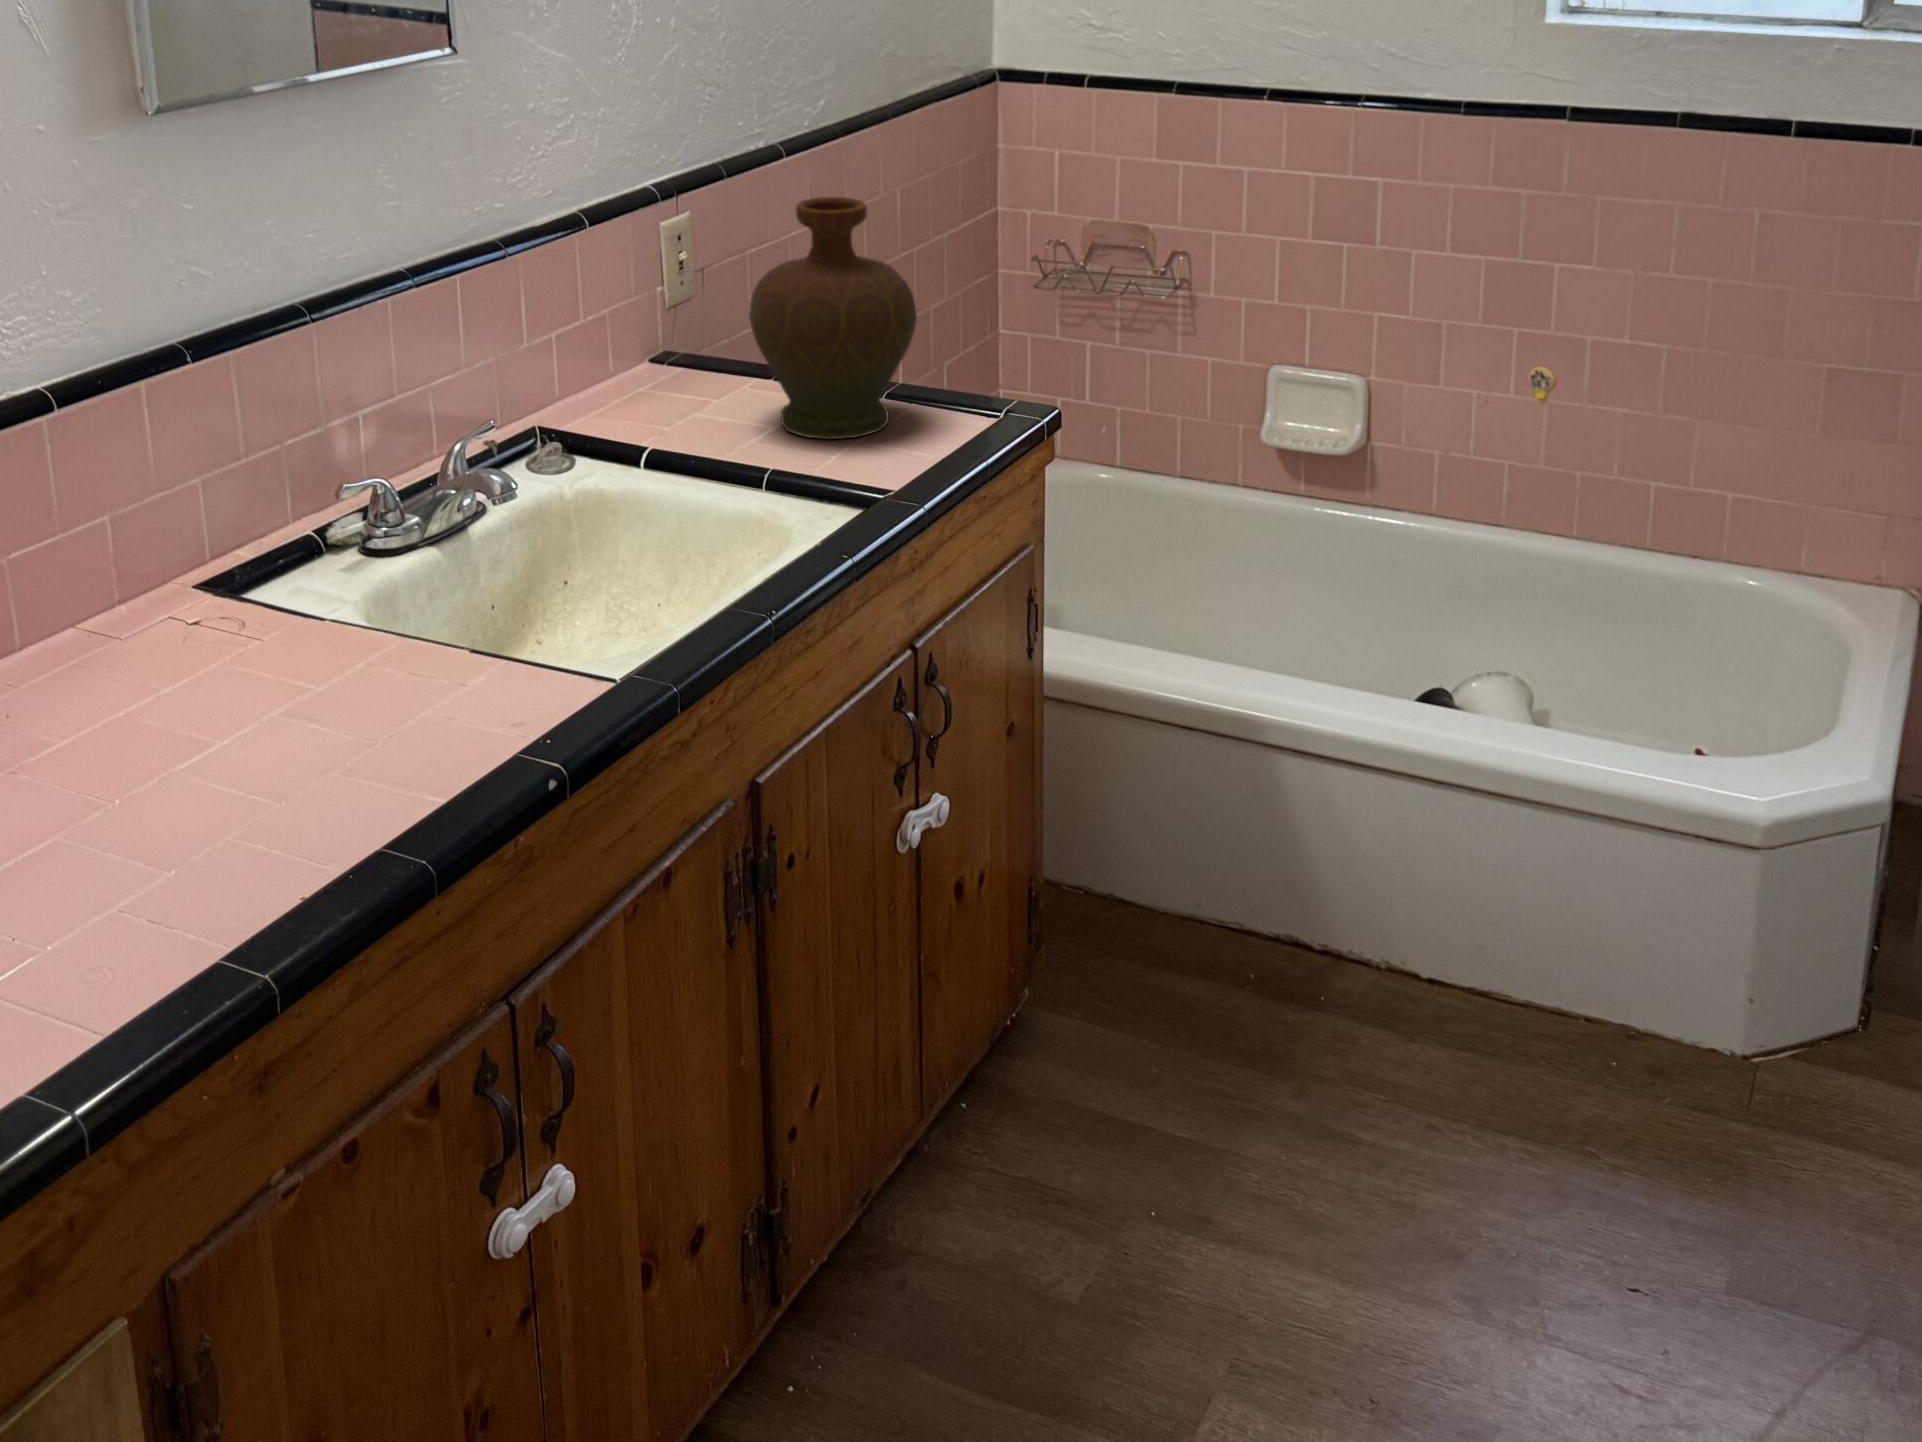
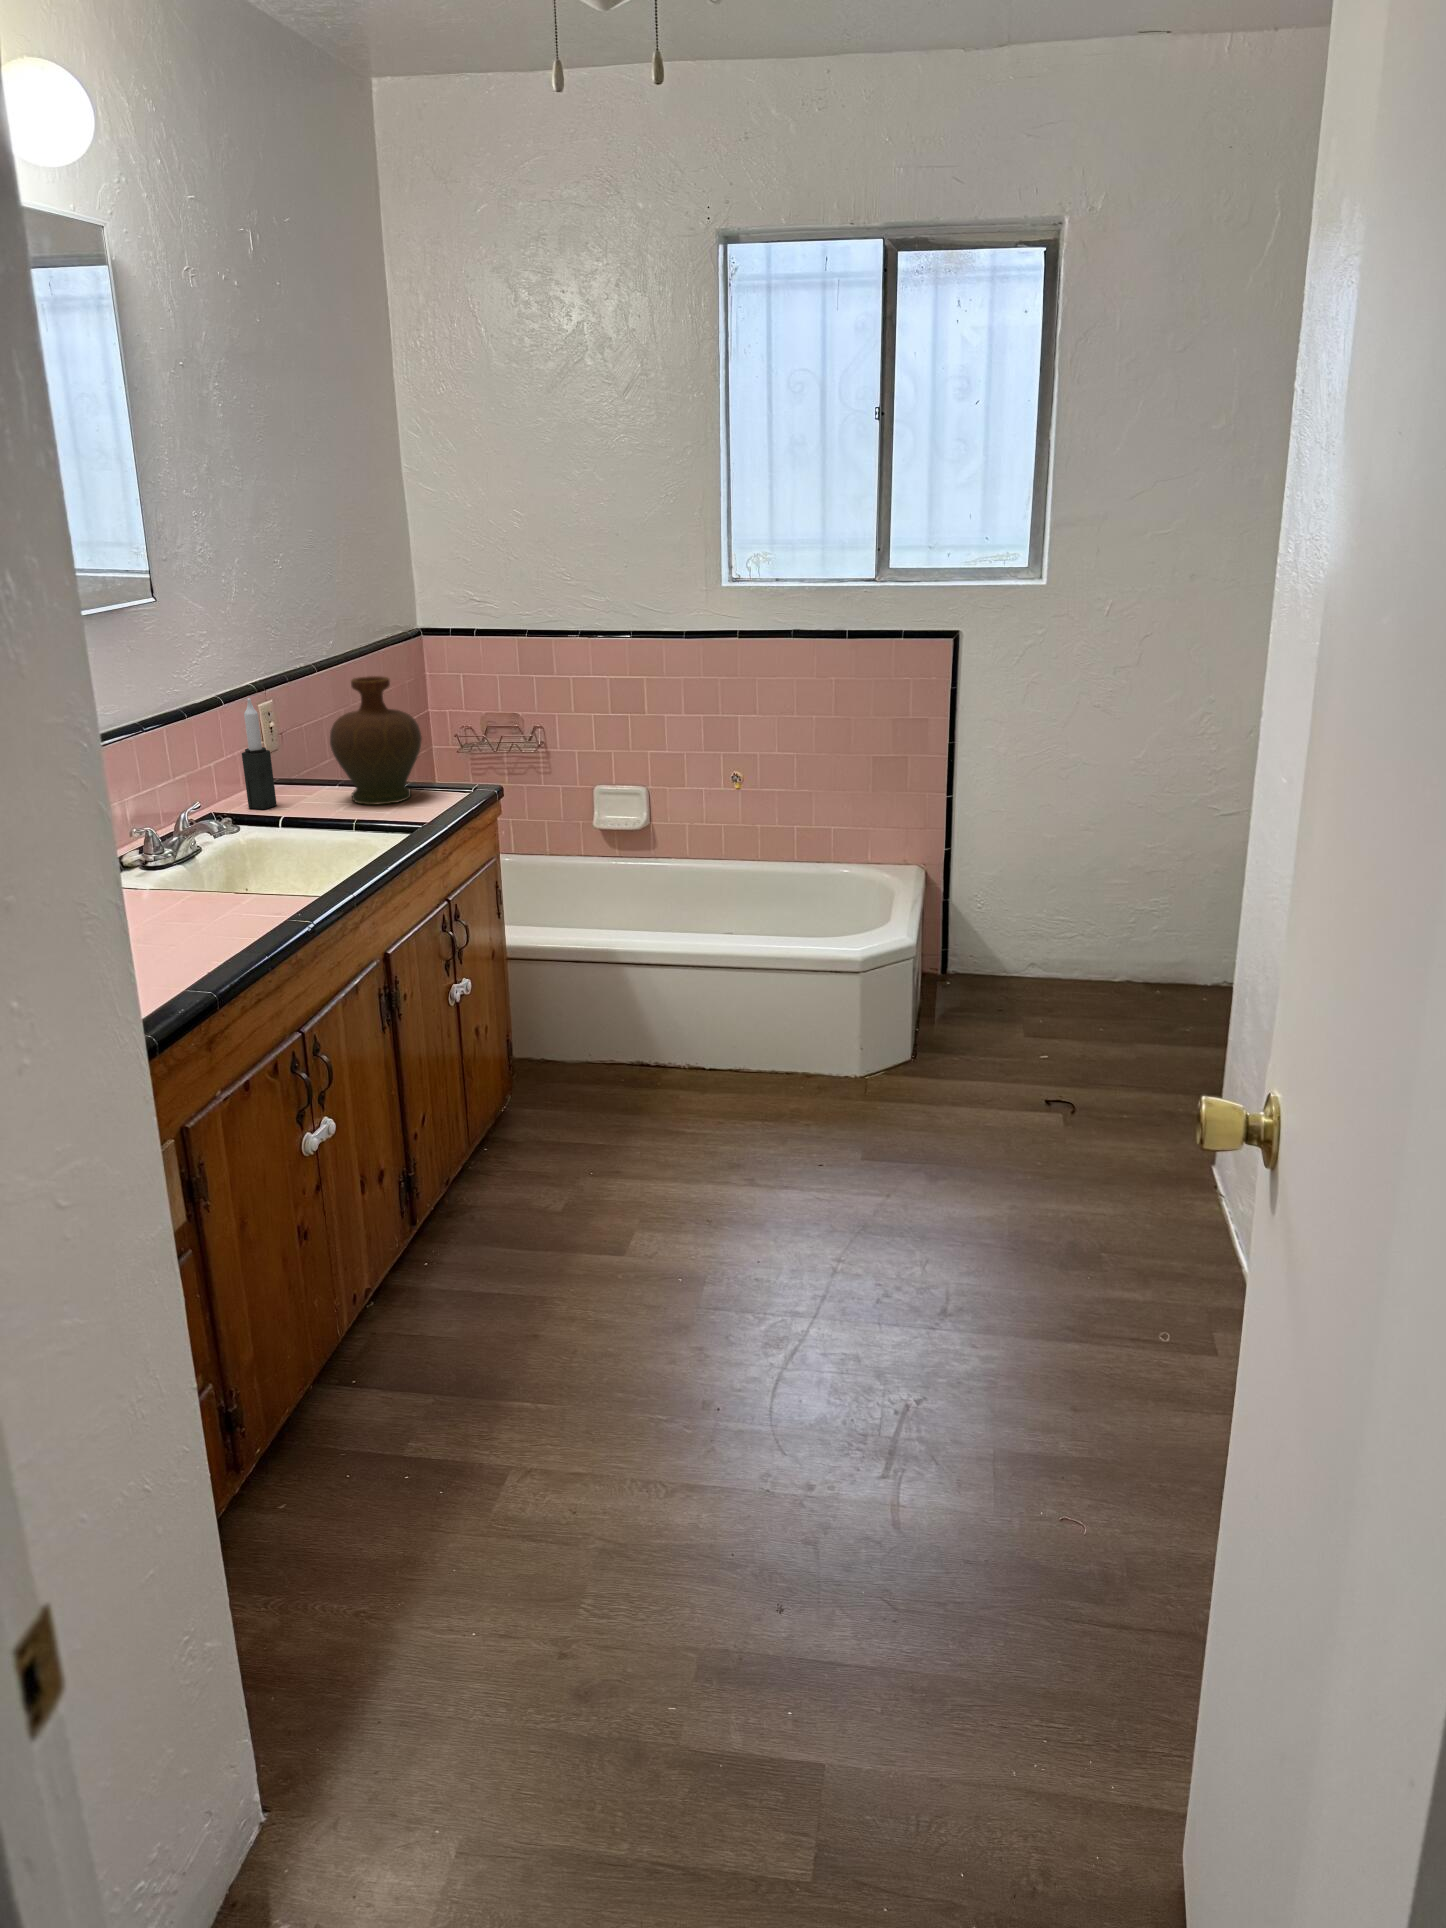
candle: none [594,226,649,427] -> present [242,698,277,809]

